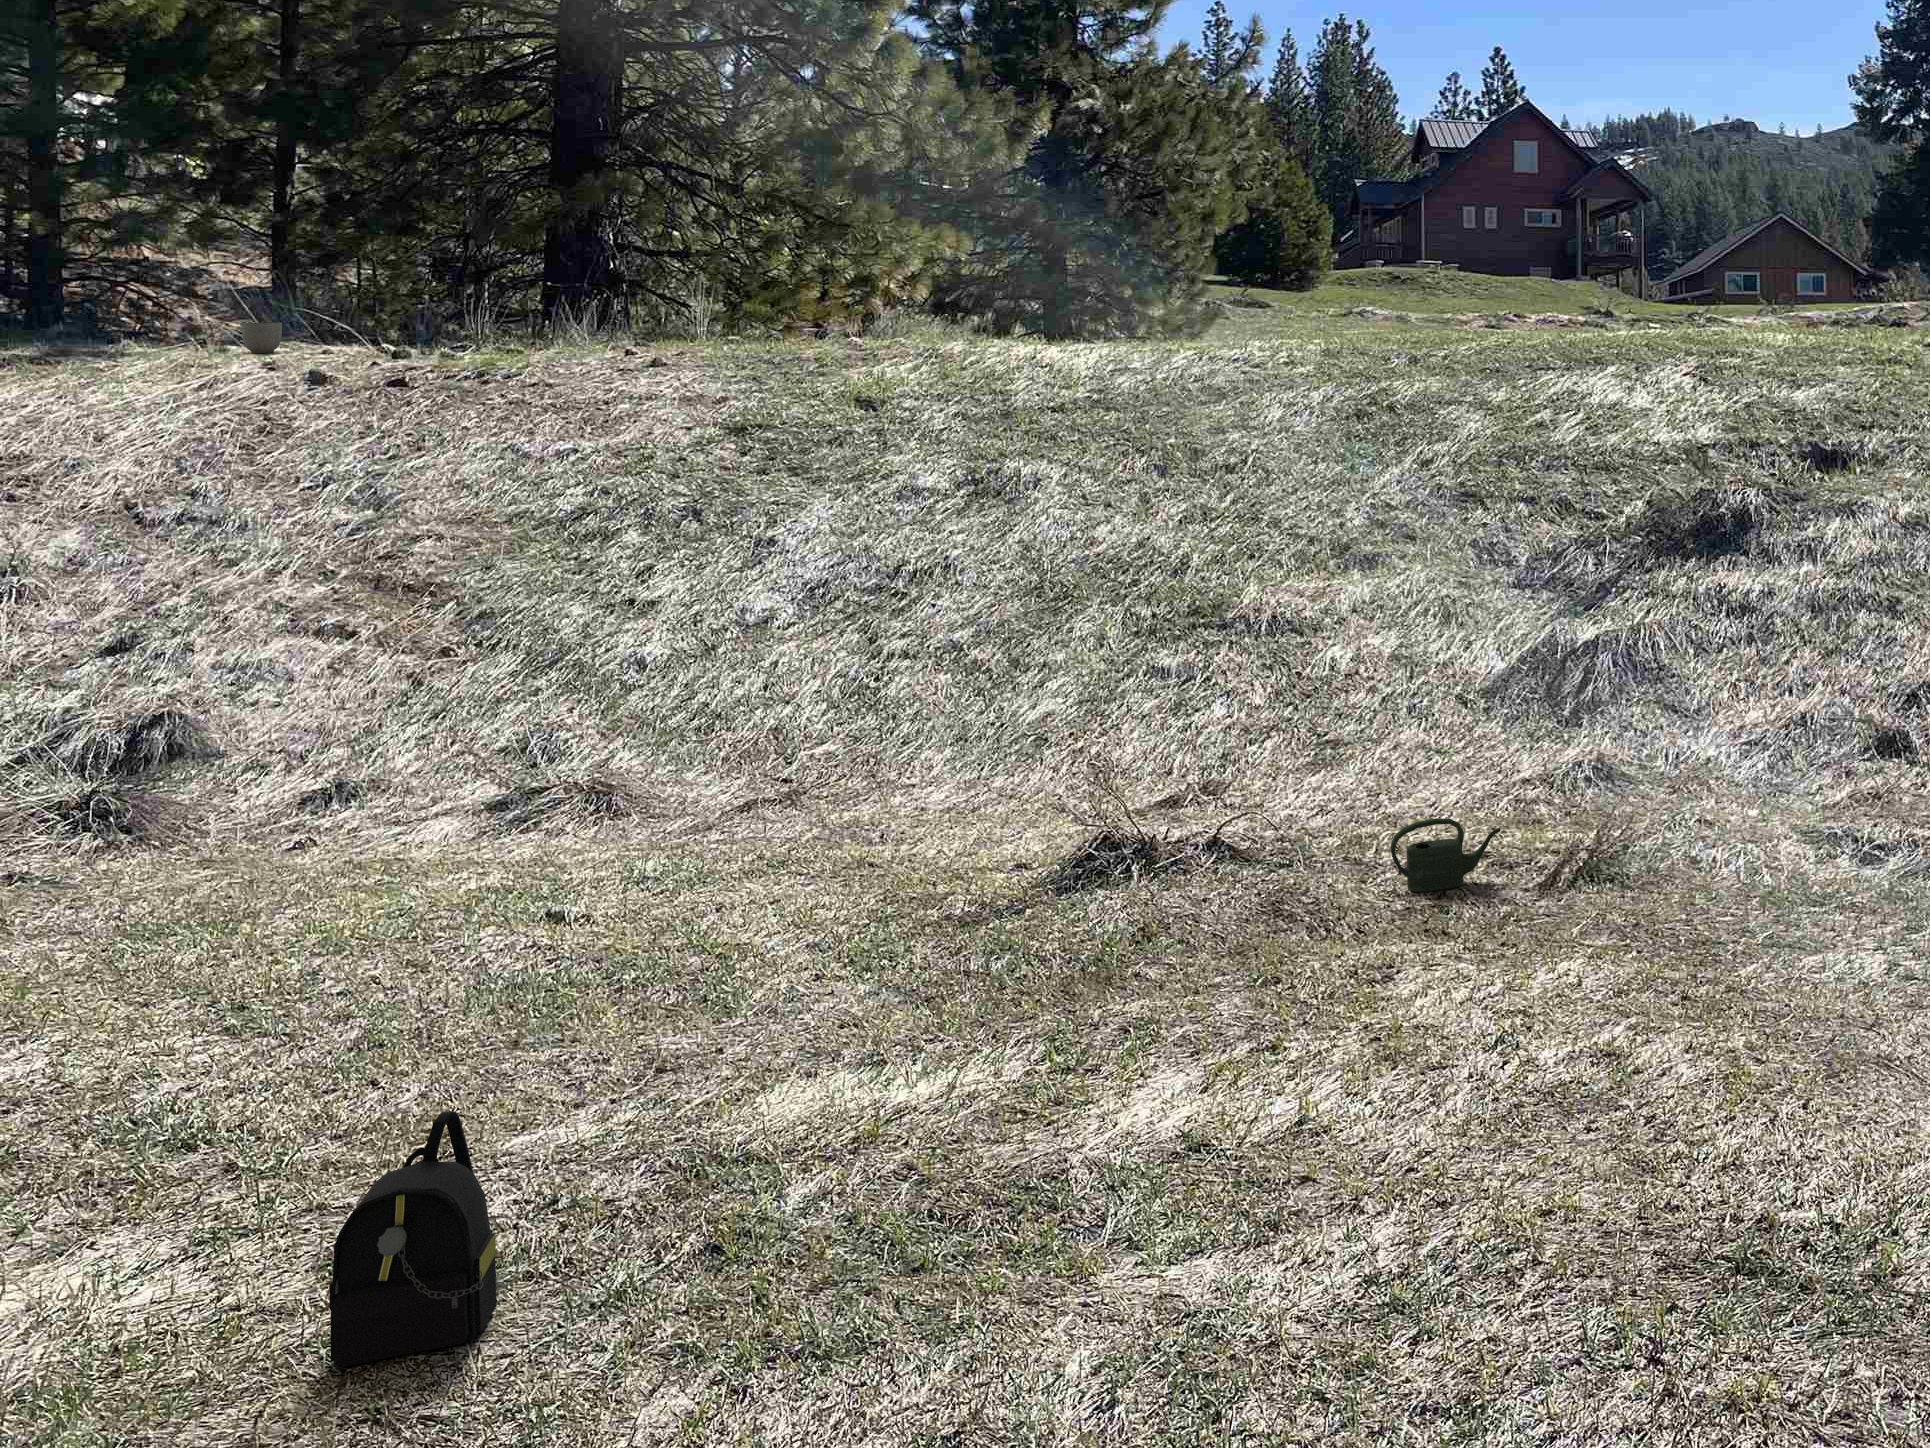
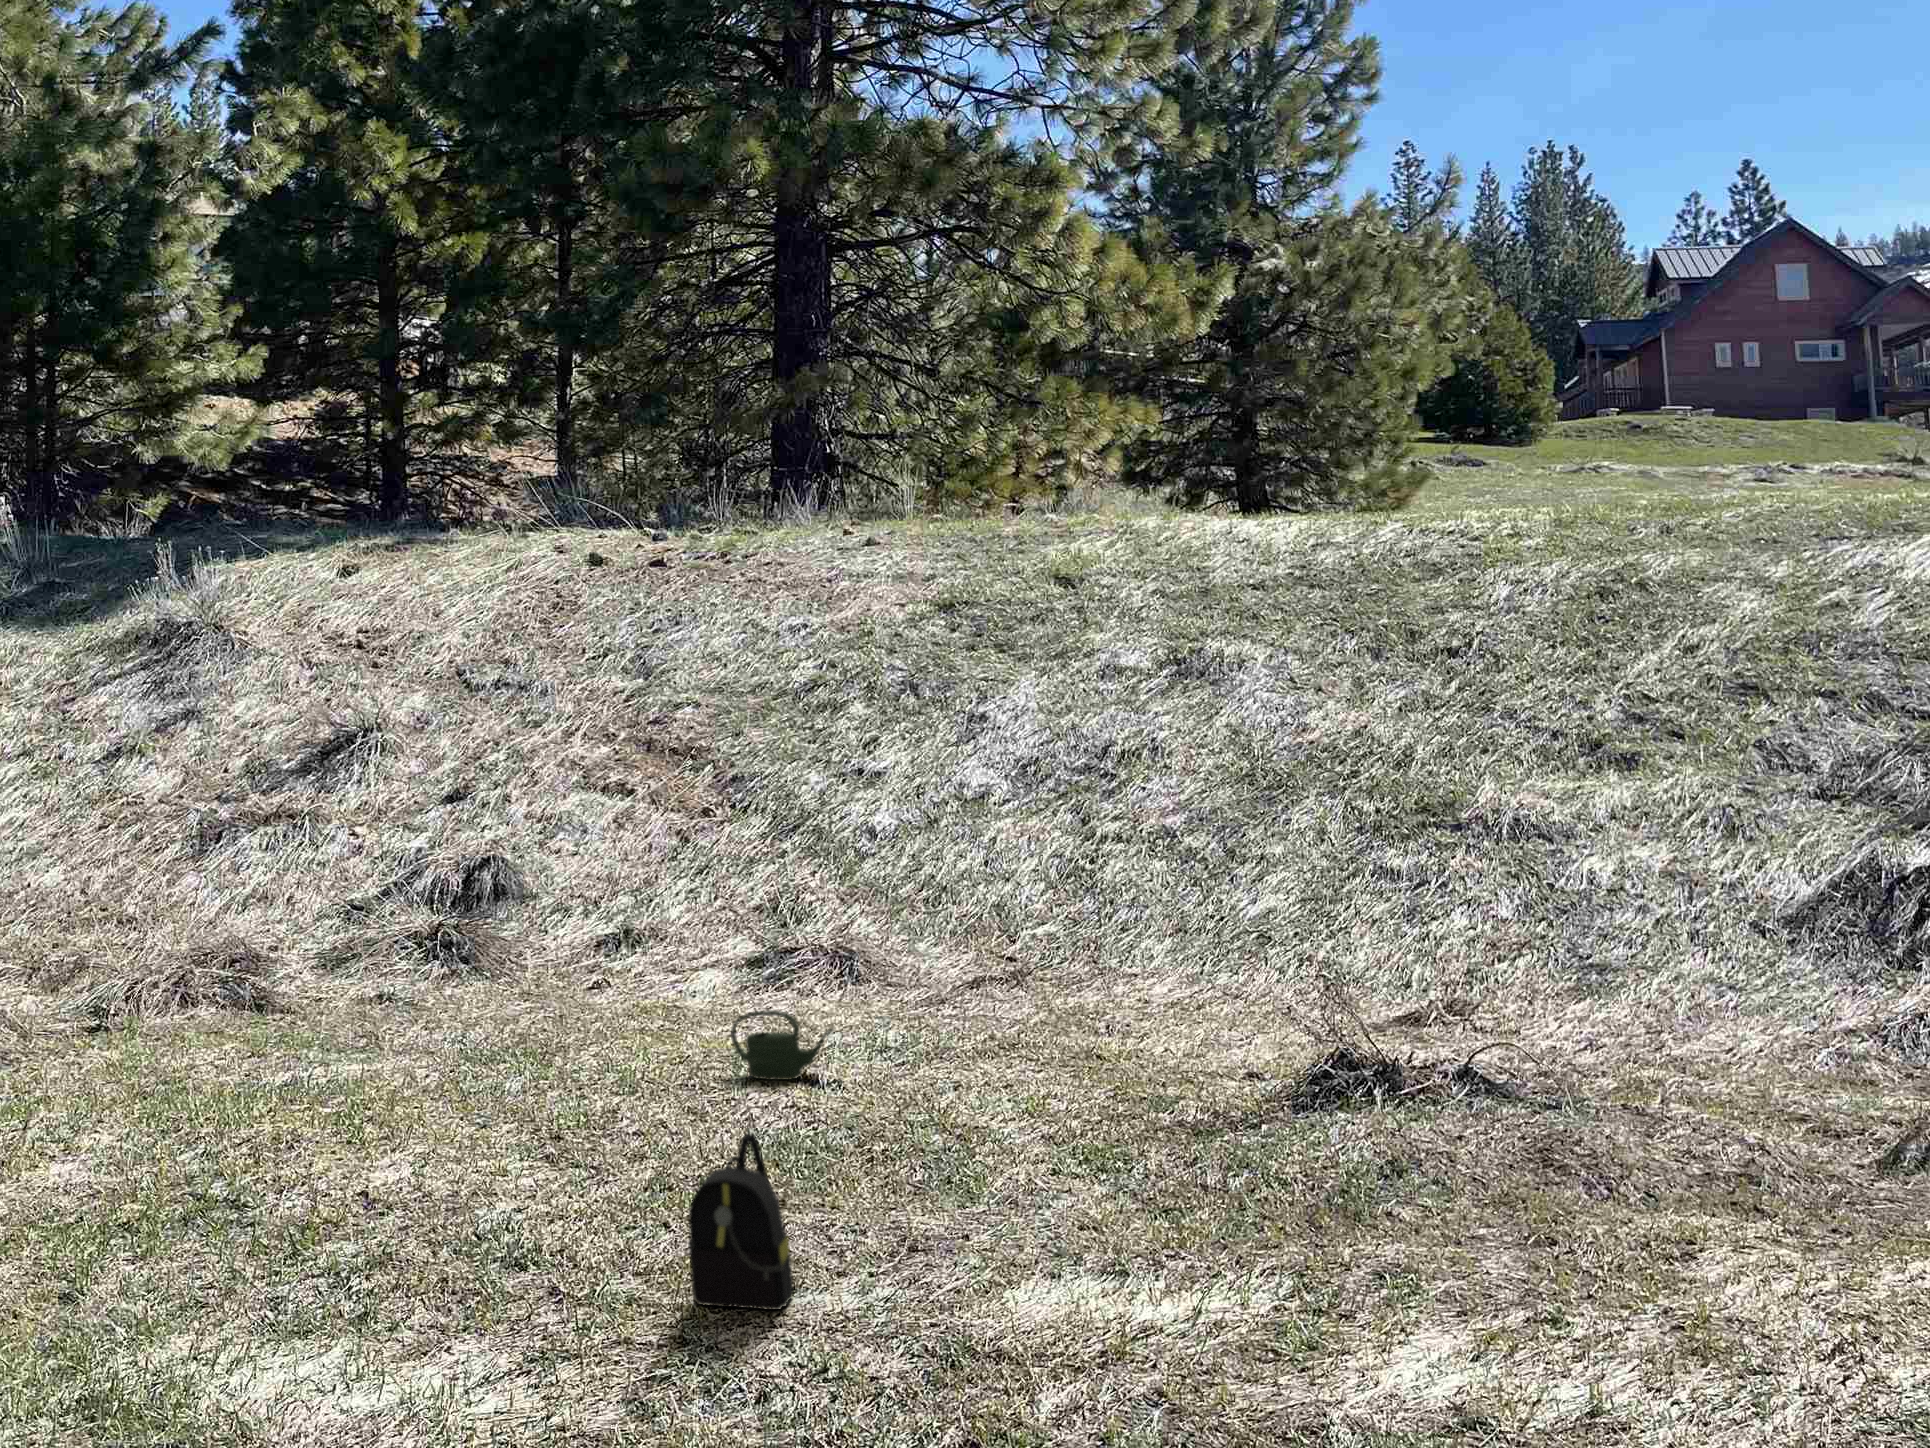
planter: present [241,322,282,353] -> none [537,512,564,541]
watering can: present [1391,818,1500,892] -> present [731,1010,834,1080]

